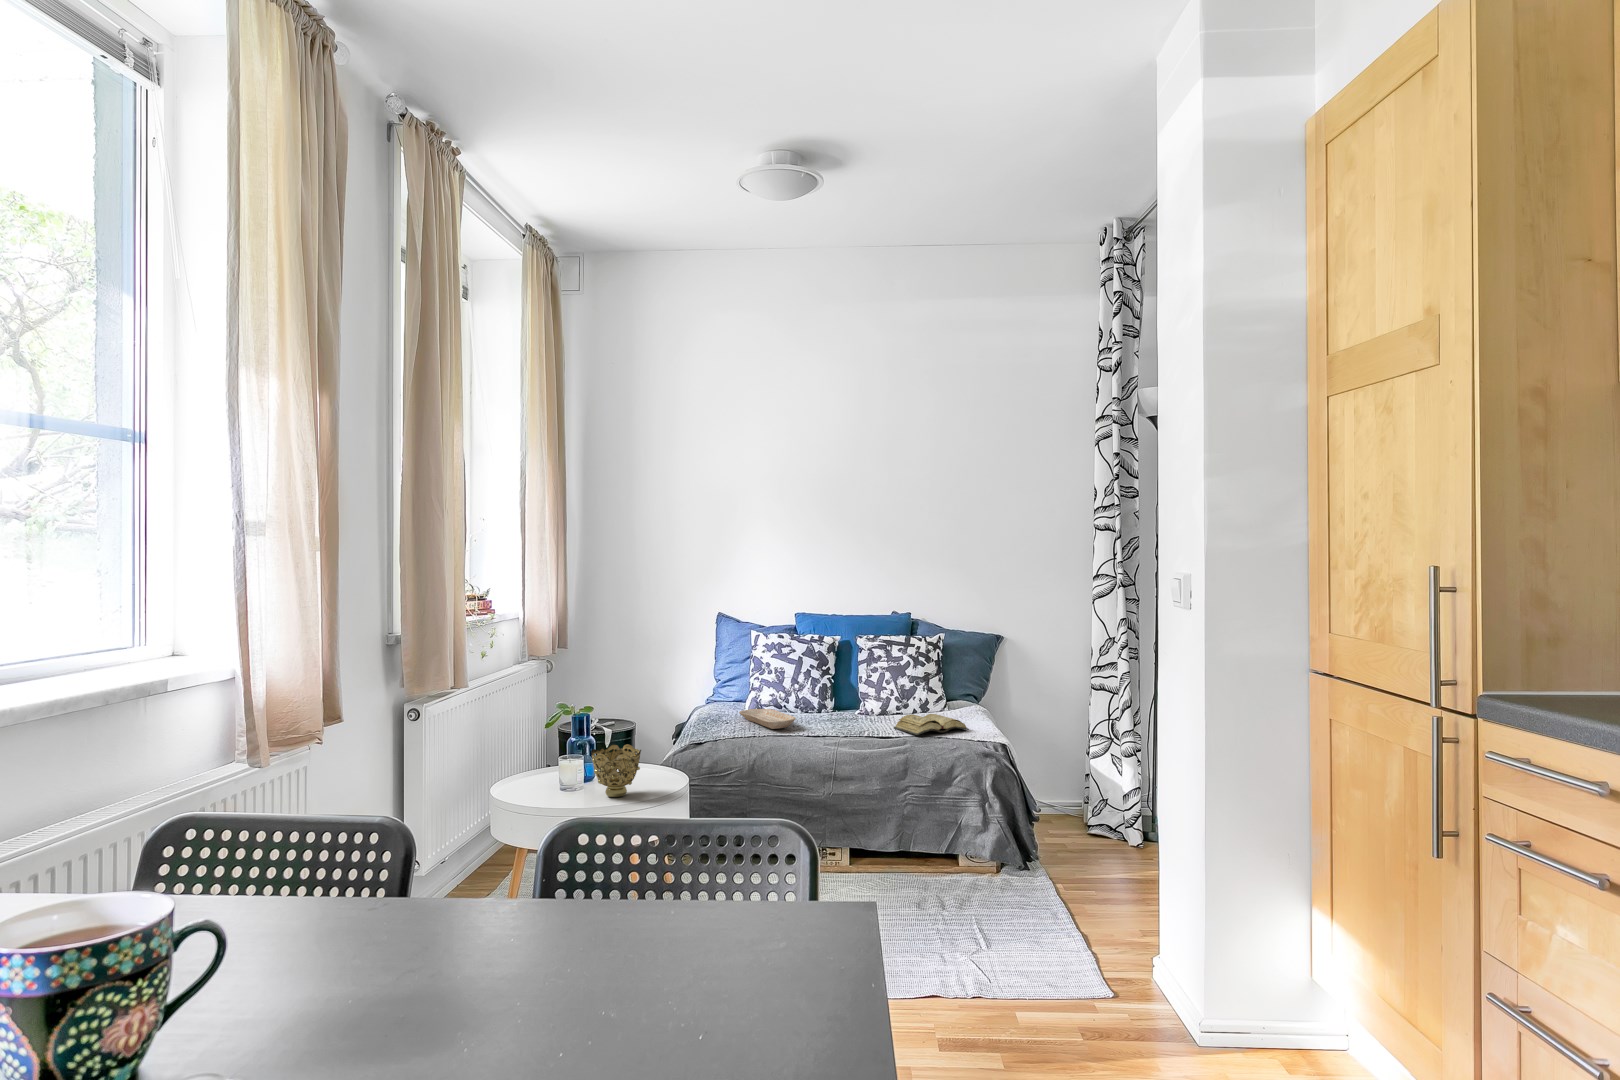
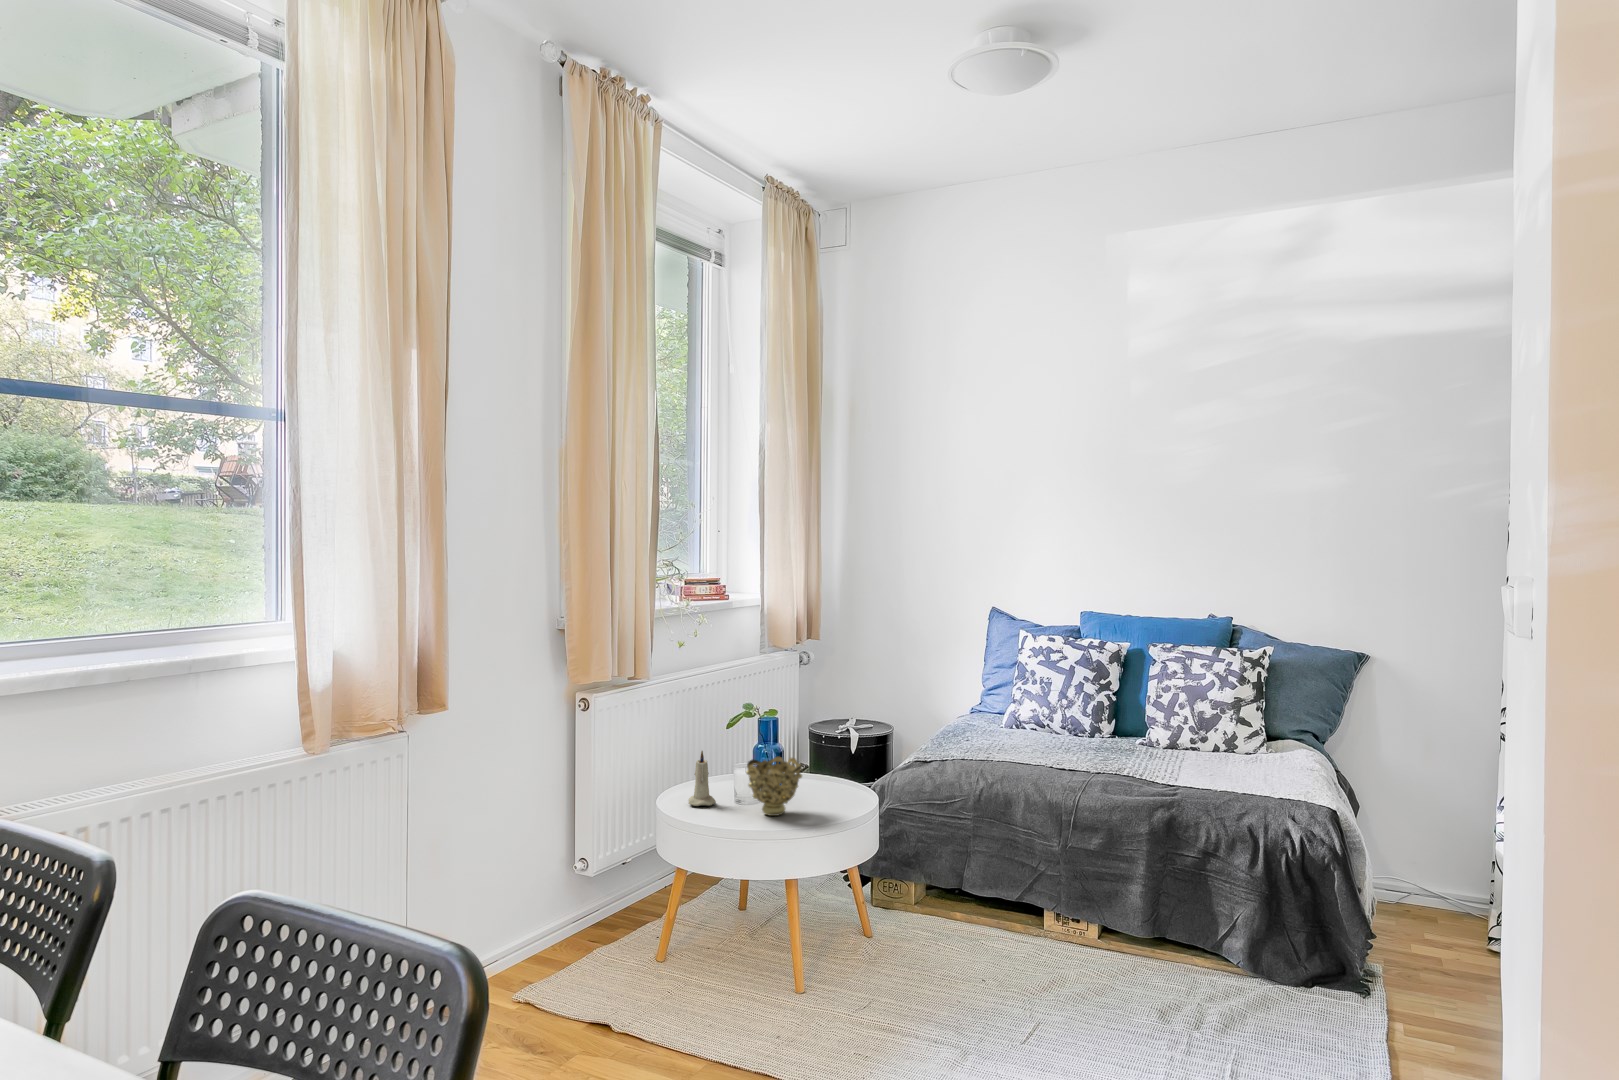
tray: present [739,709,796,729] -> none [987,725,1046,752]
diary: present [894,714,969,735] -> none [1173,751,1275,779]
candle: none [529,745,557,797] -> present [689,751,716,806]

